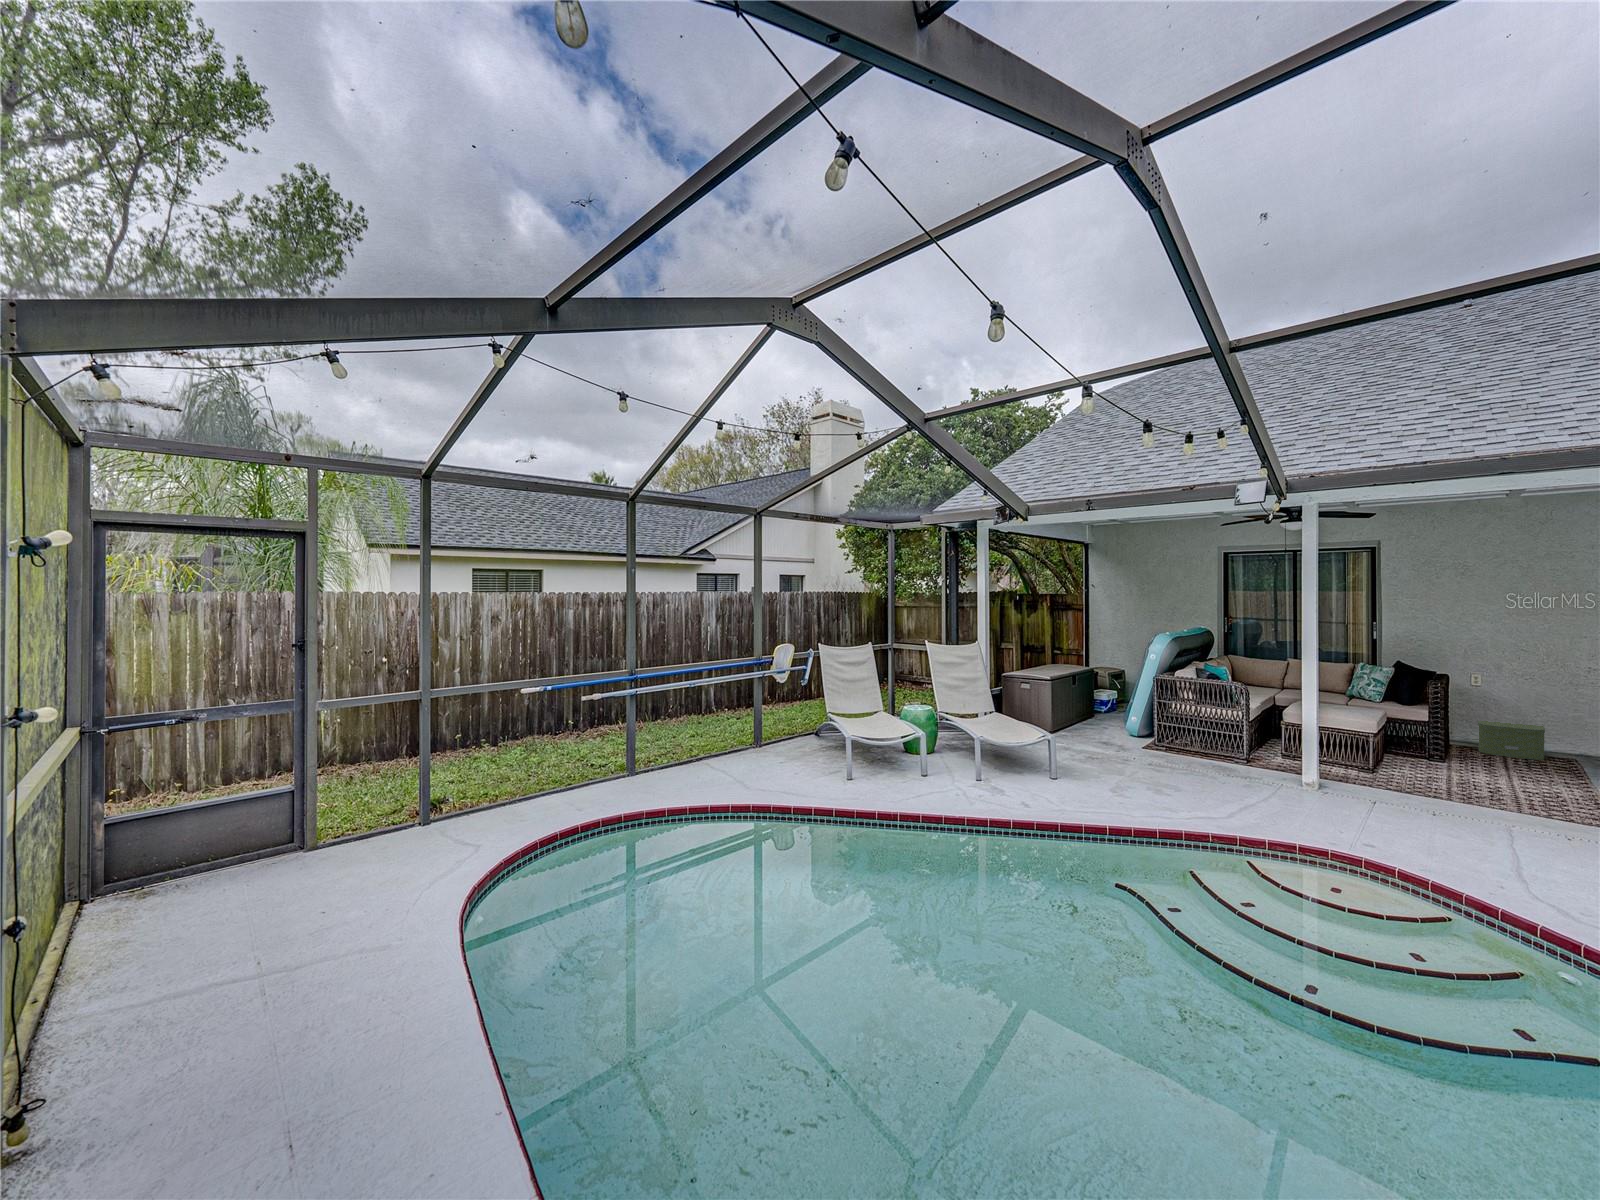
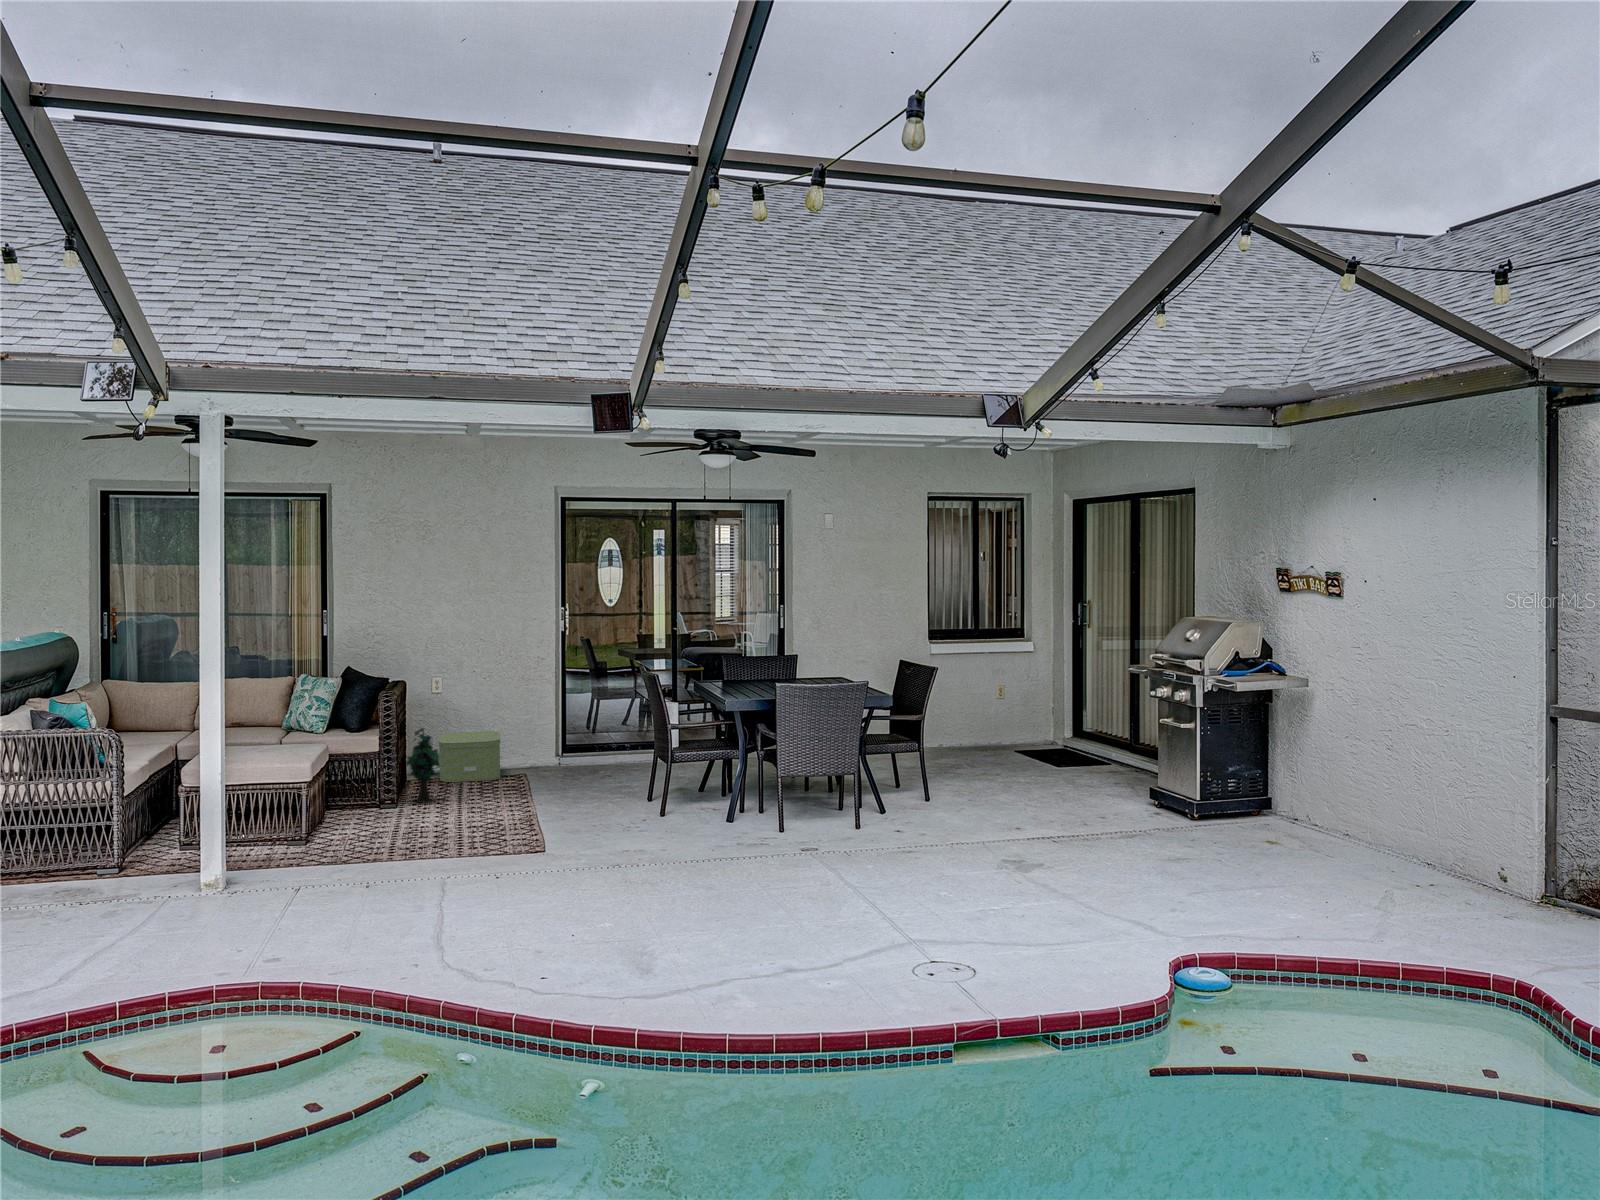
decorative plant: none [1450,711,1485,765] -> present [406,728,440,803]

